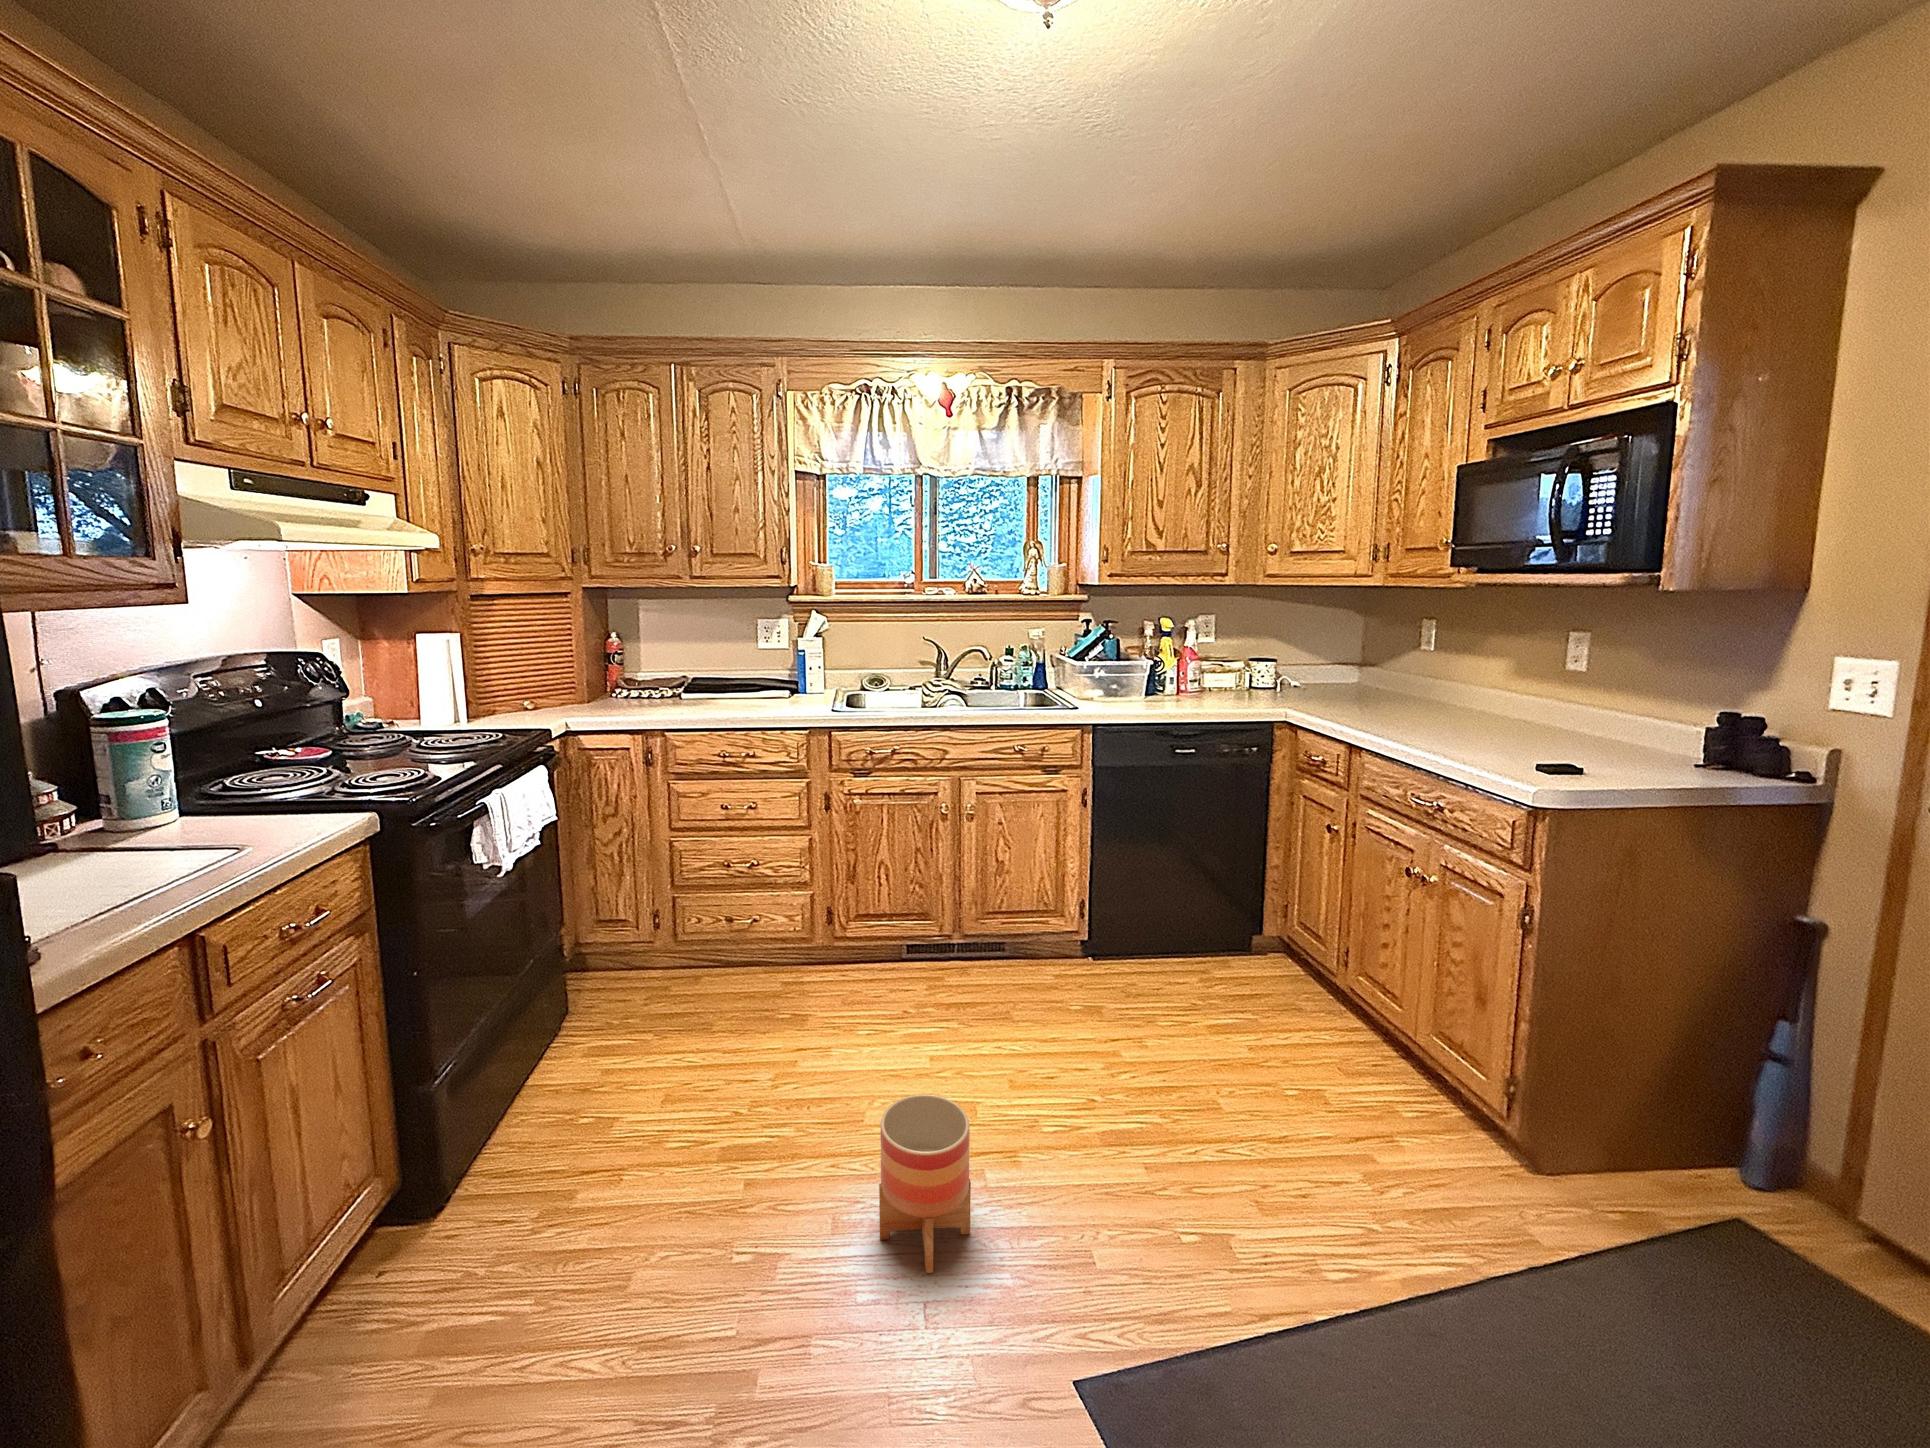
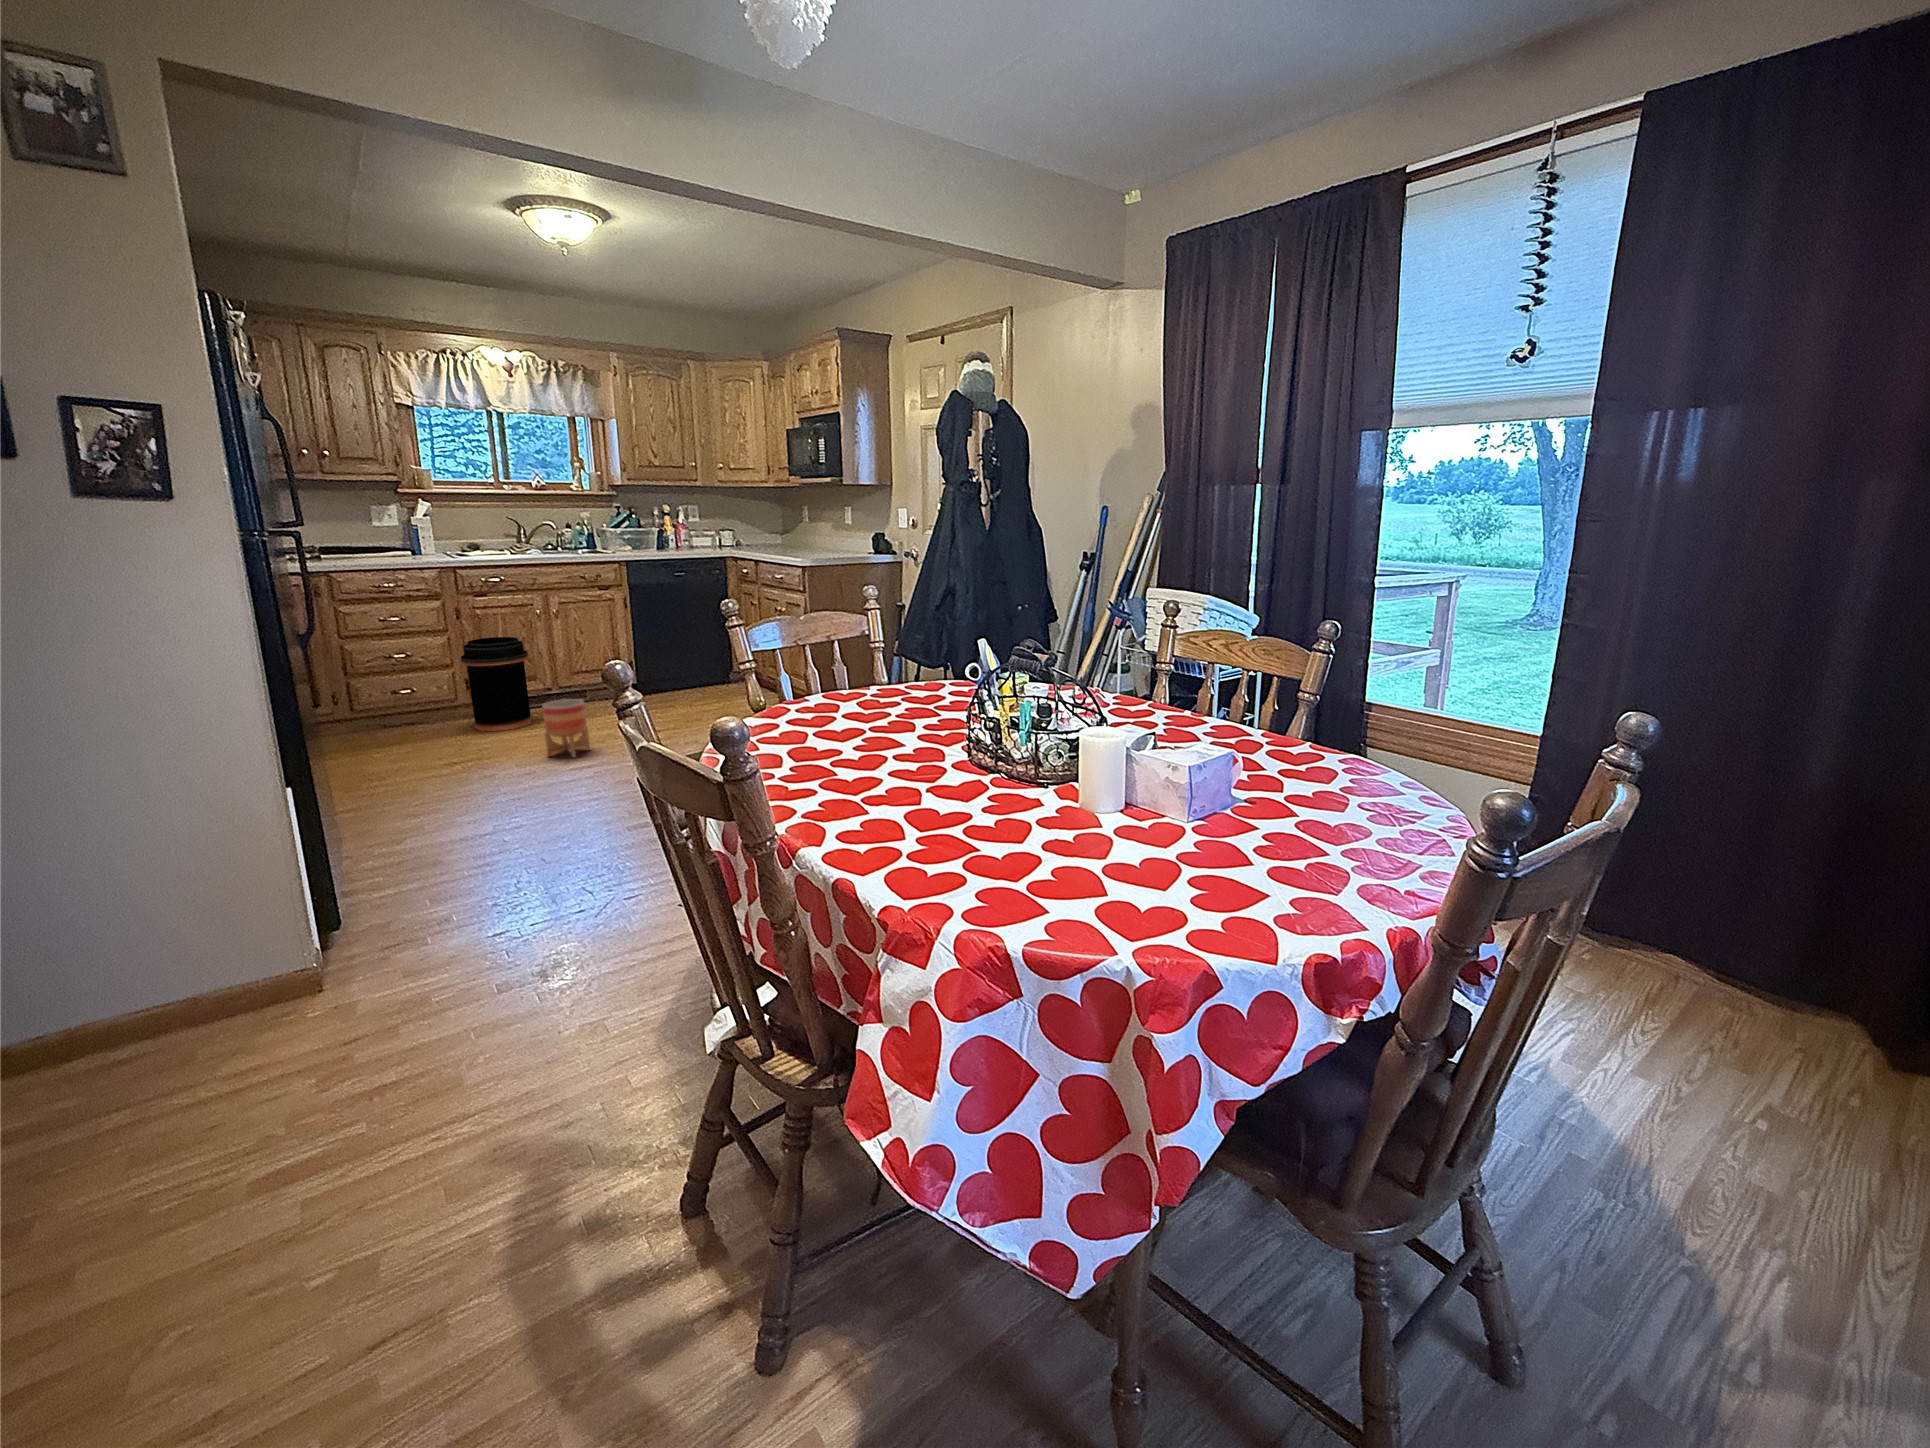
trash can: none [807,859,908,1043] -> present [461,637,531,731]

